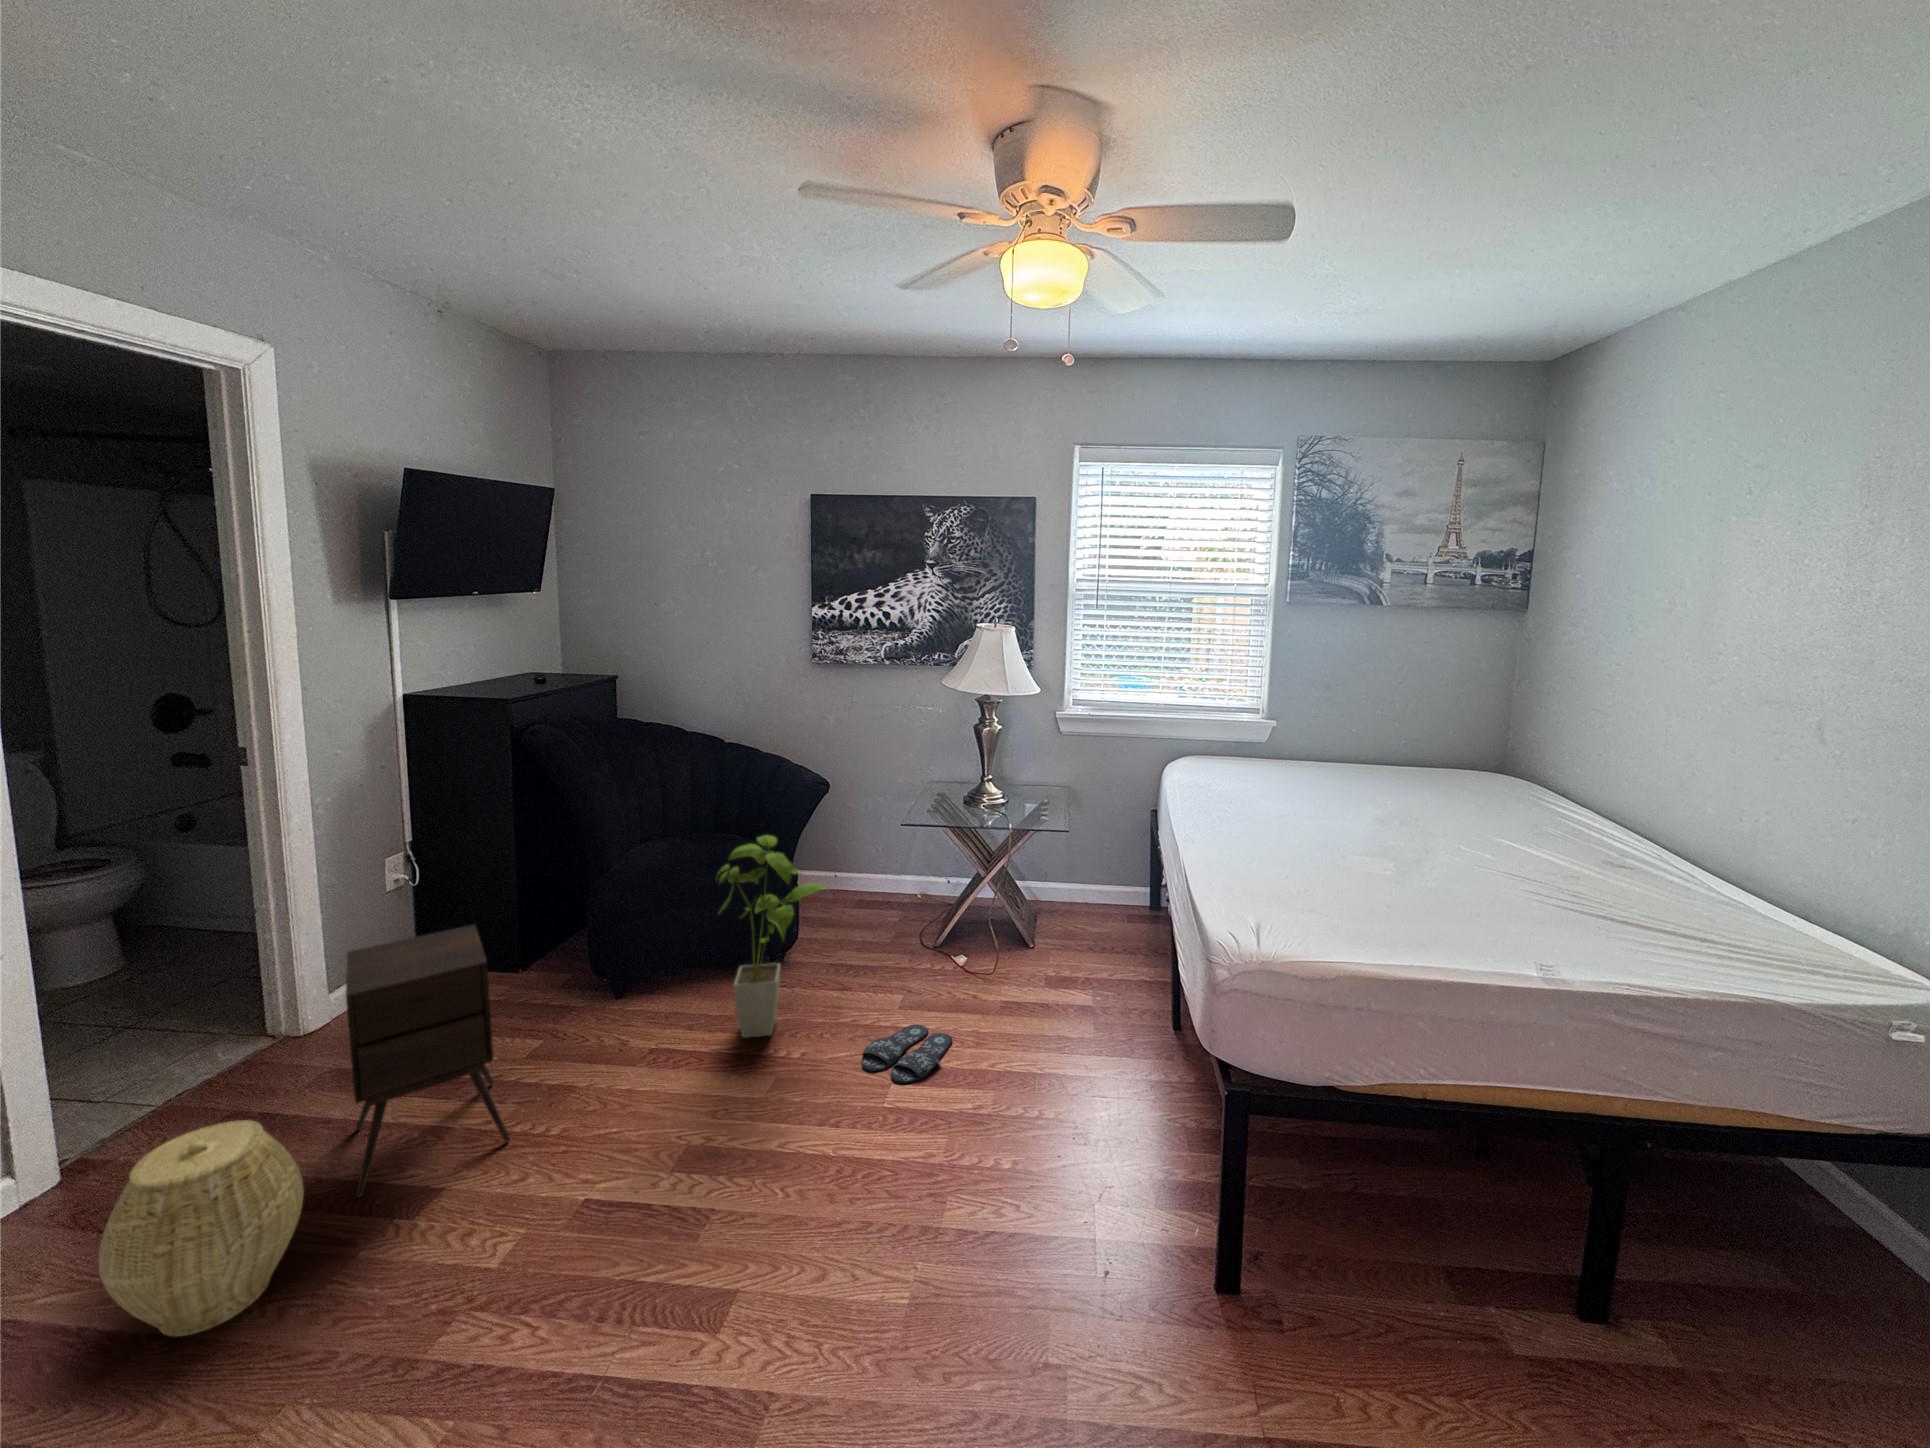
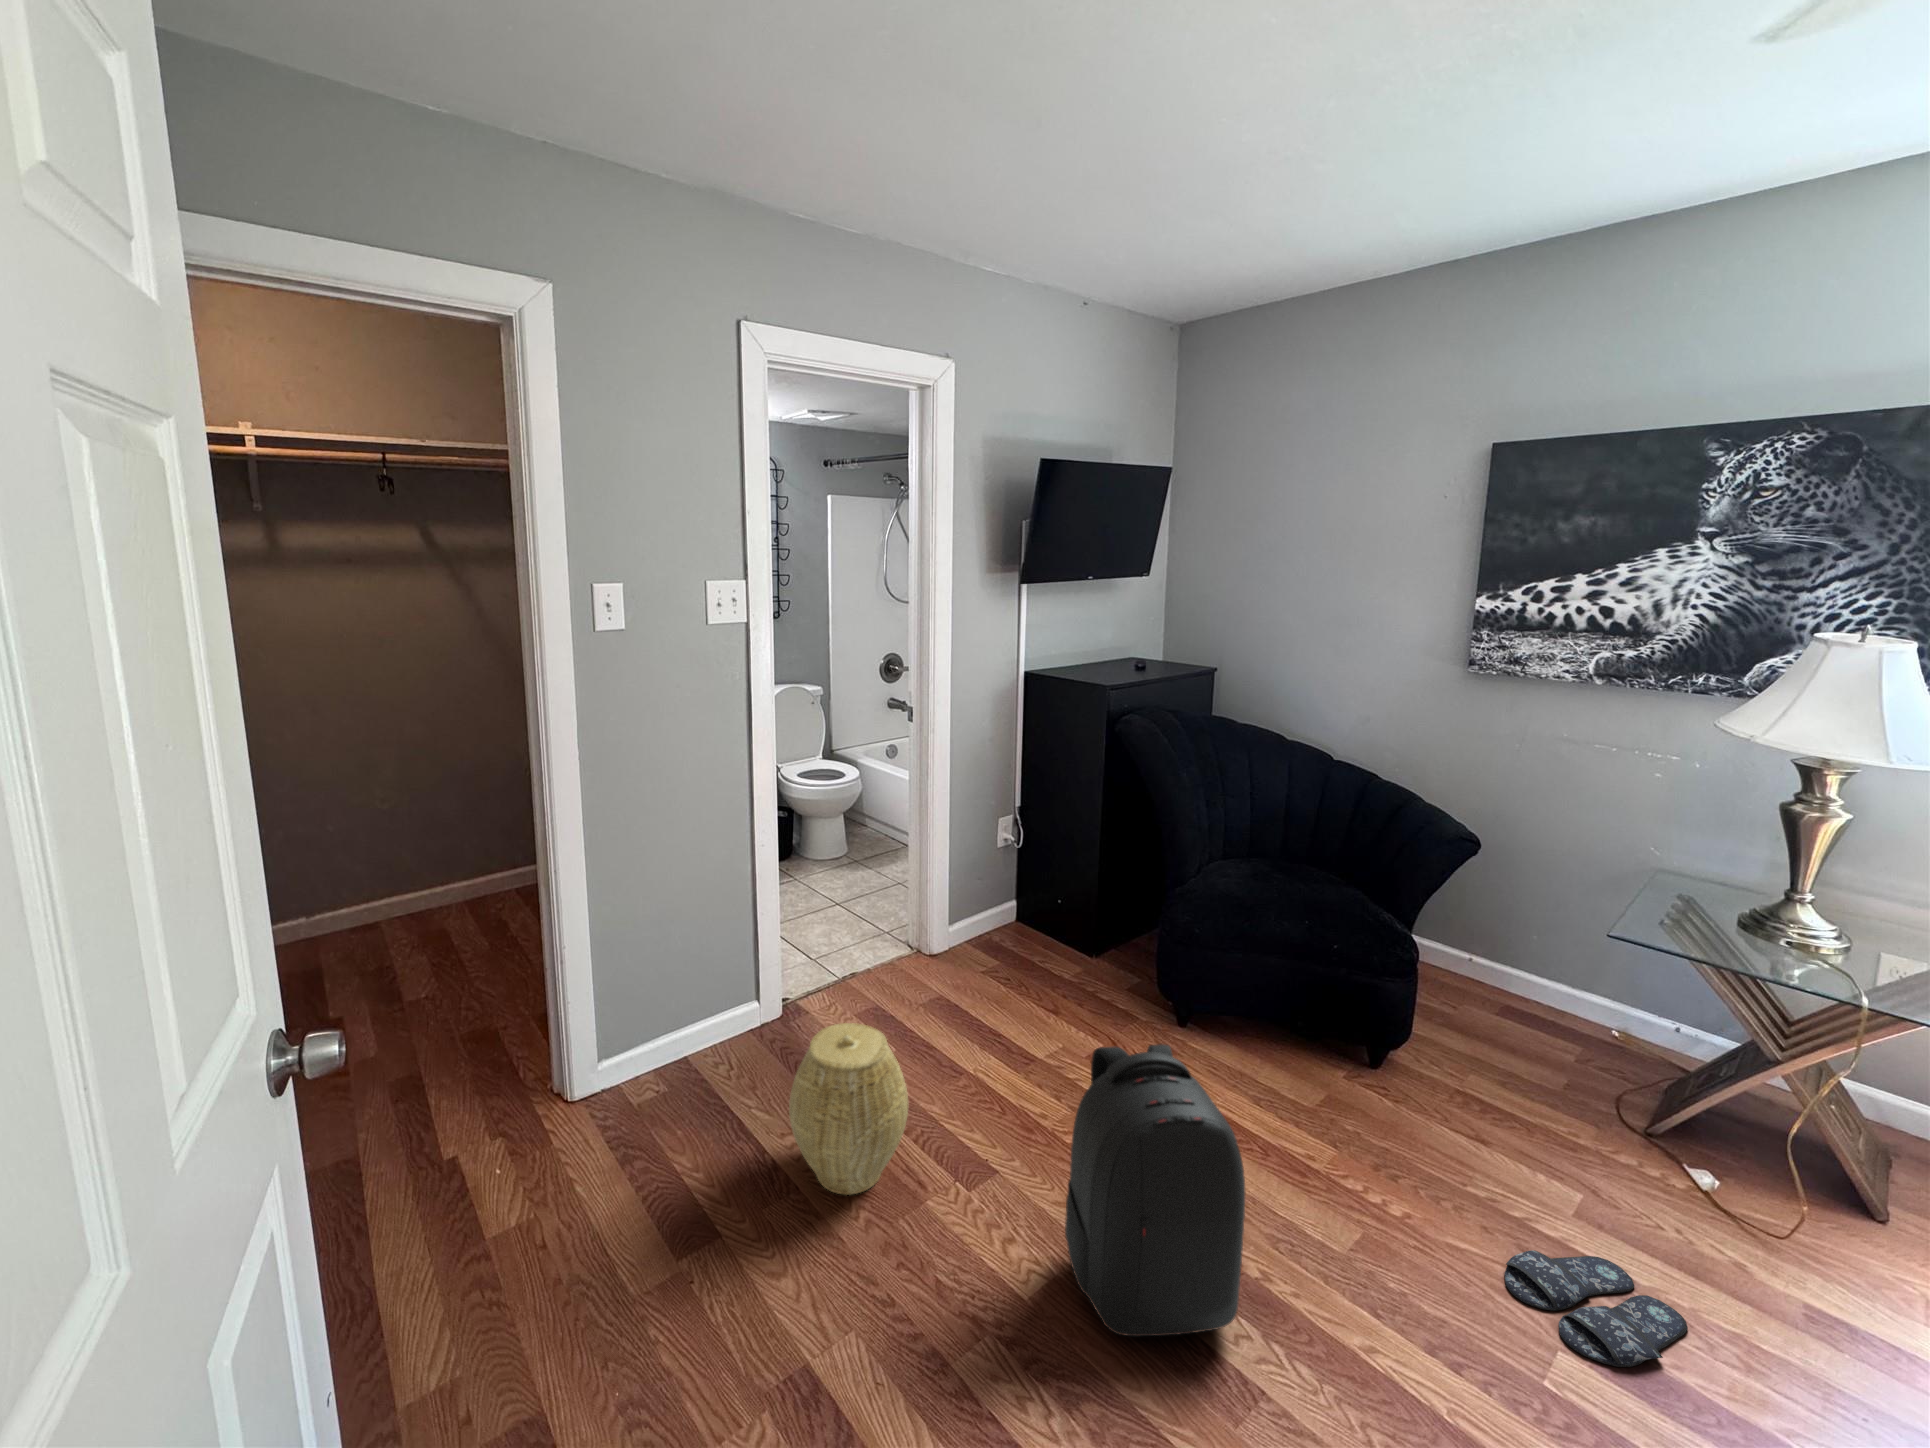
house plant: present [718,835,829,1038] -> none [1308,901,1474,1161]
side table: present [346,925,510,1197] -> none [944,903,1066,1144]
backpack: none [518,998,685,1255] -> present [1065,1044,1245,1336]

